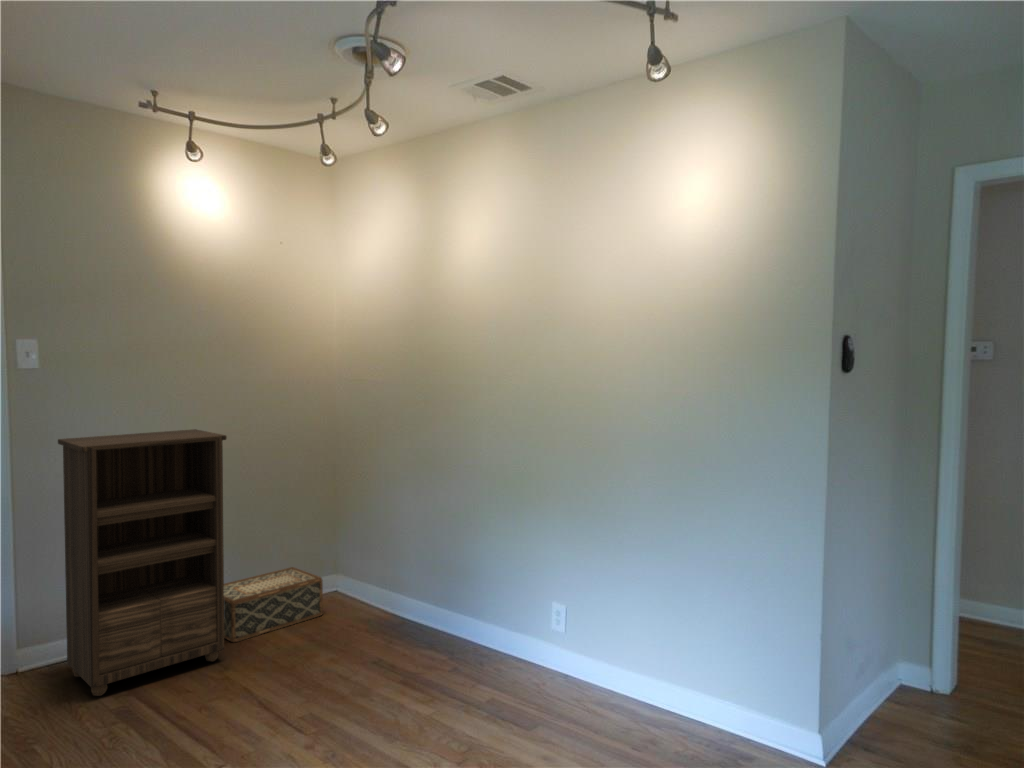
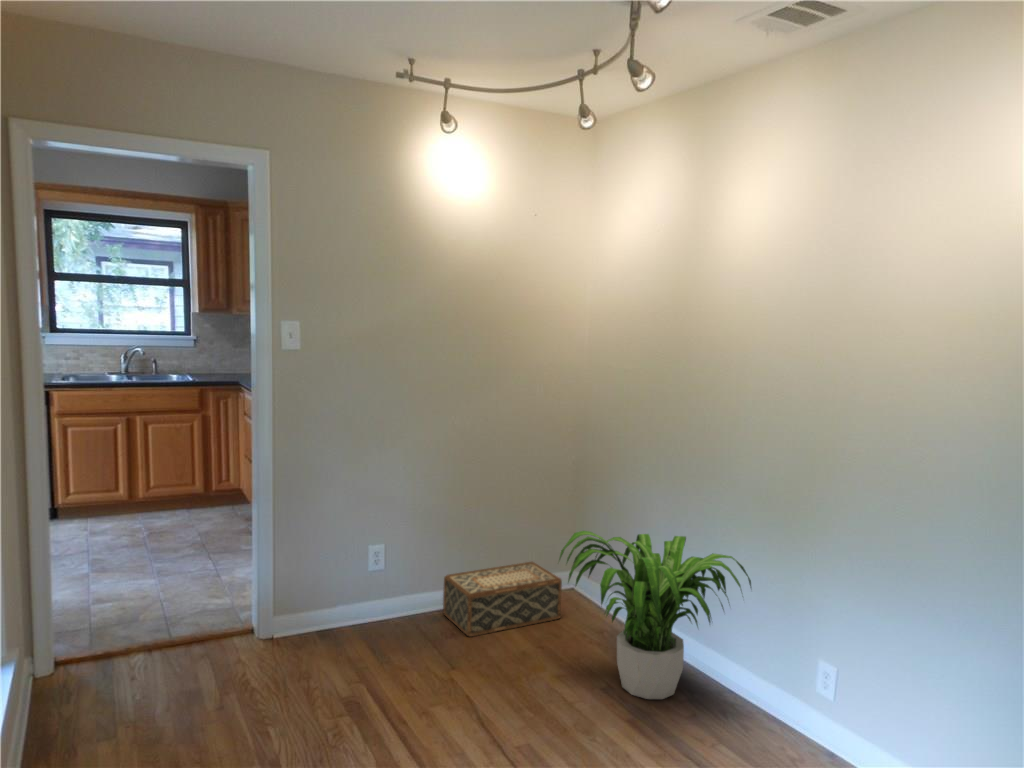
bookshelf: present [58,429,227,696] -> none [314,414,468,676]
potted plant: none [319,521,489,665] -> present [559,531,751,699]

